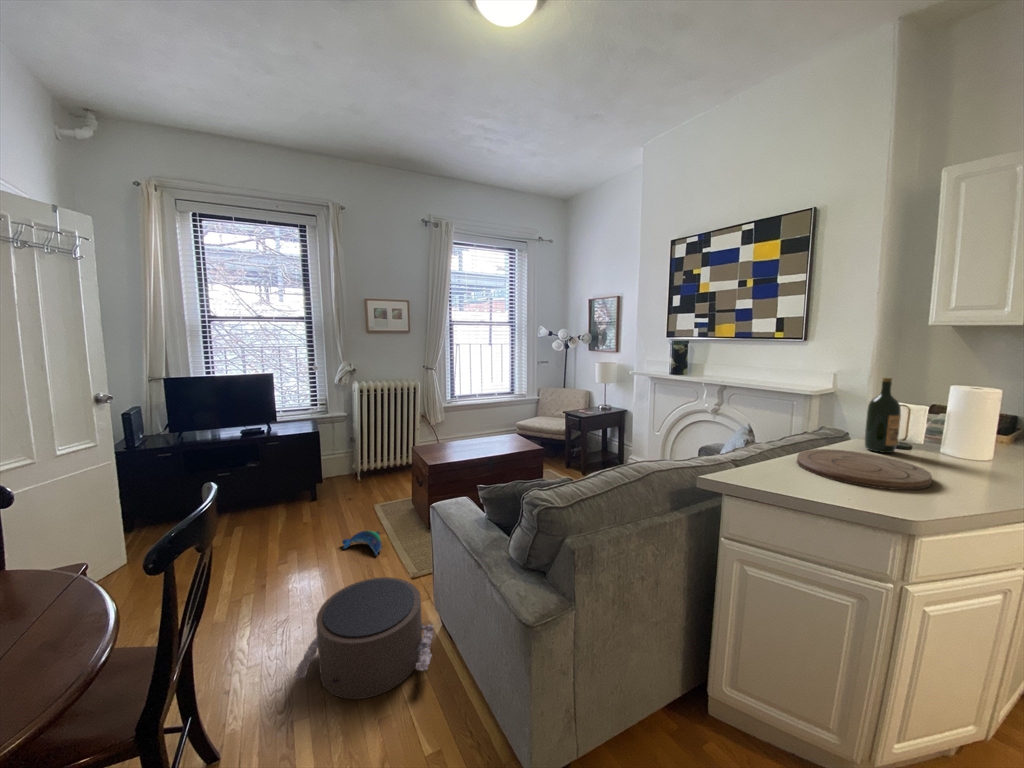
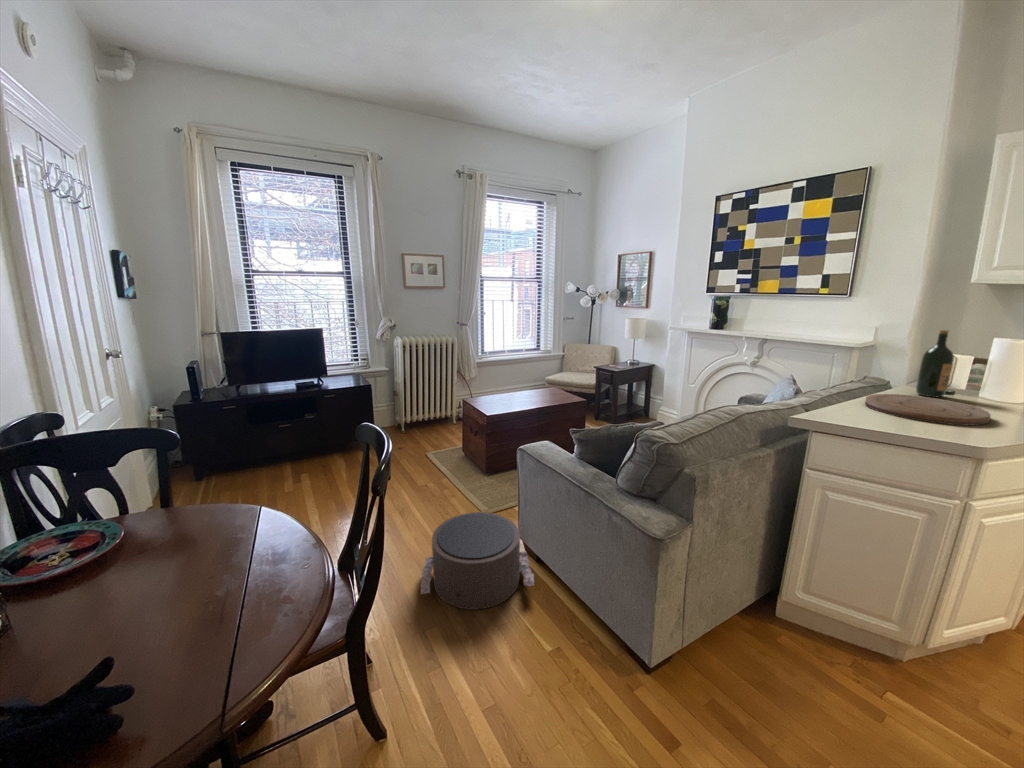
plush toy: present [342,531,382,555] -> none [411,476,450,497]

